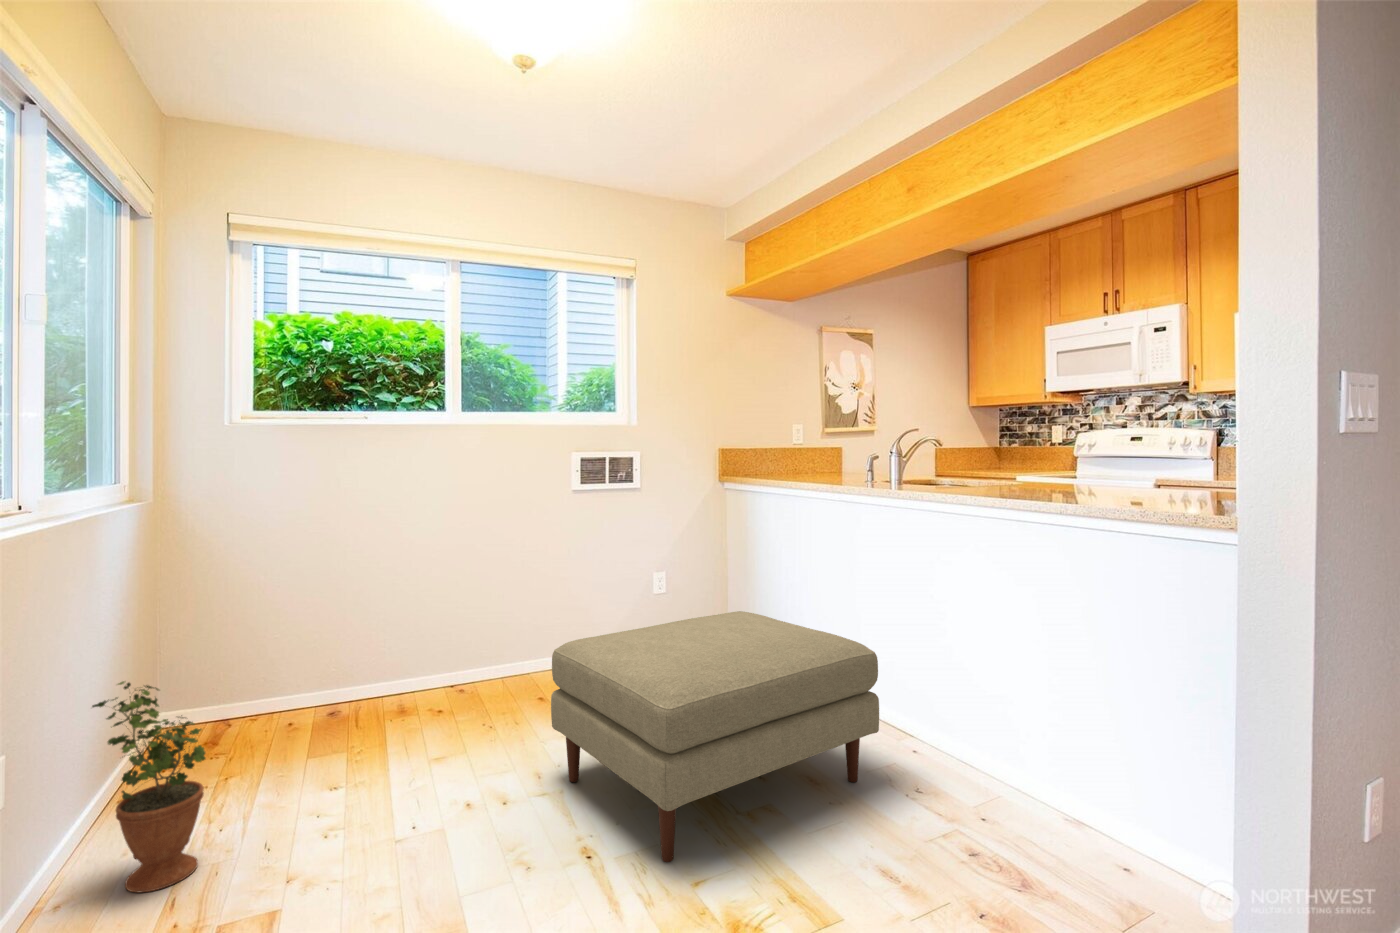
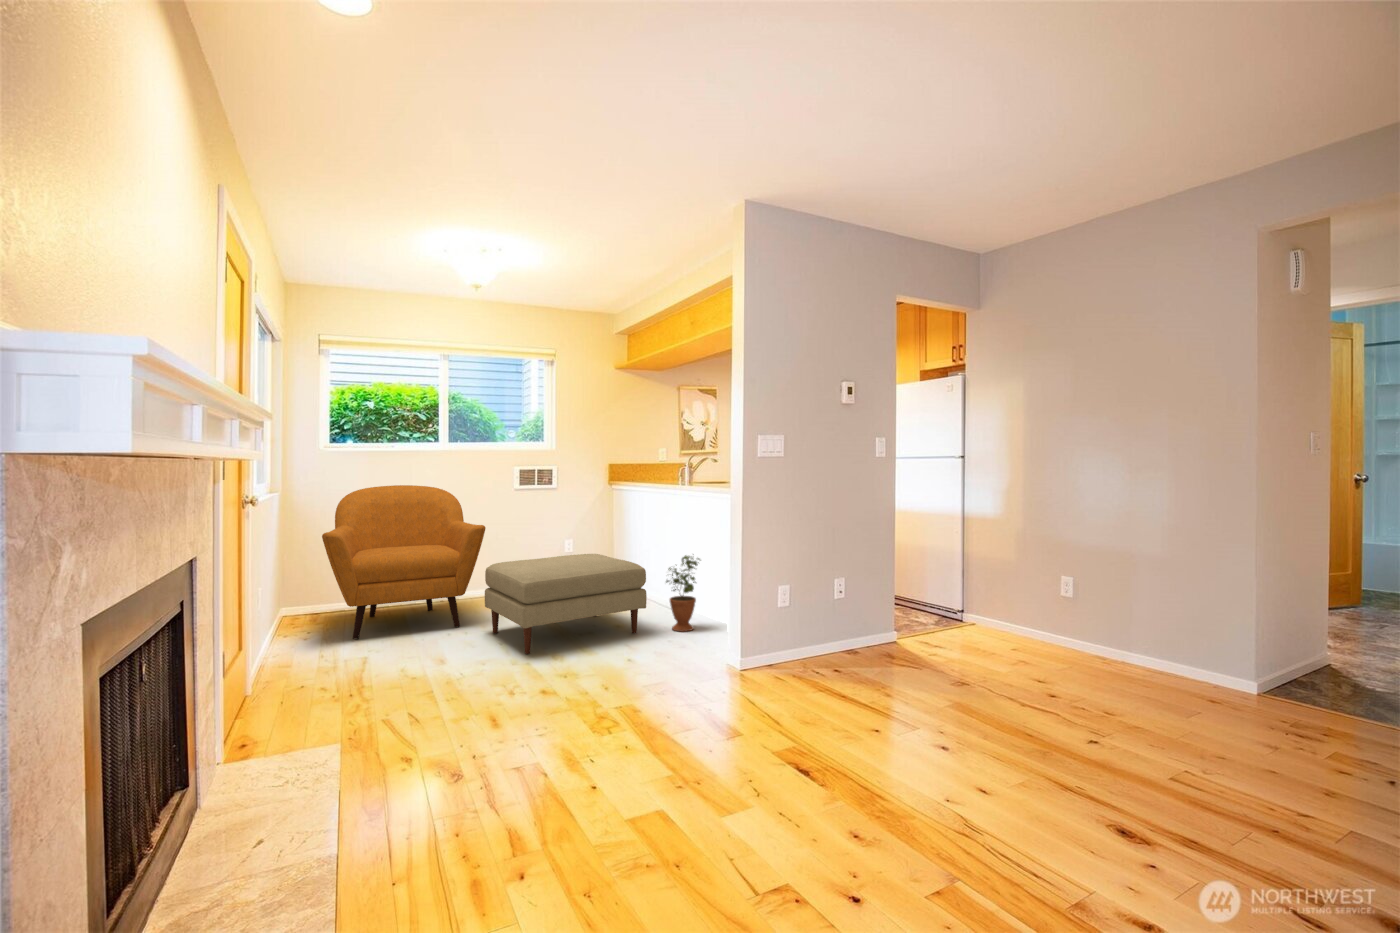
armchair: none [218,487,546,803] -> present [322,485,486,639]
potted plant: present [92,681,206,893] -> present [666,555,700,632]

